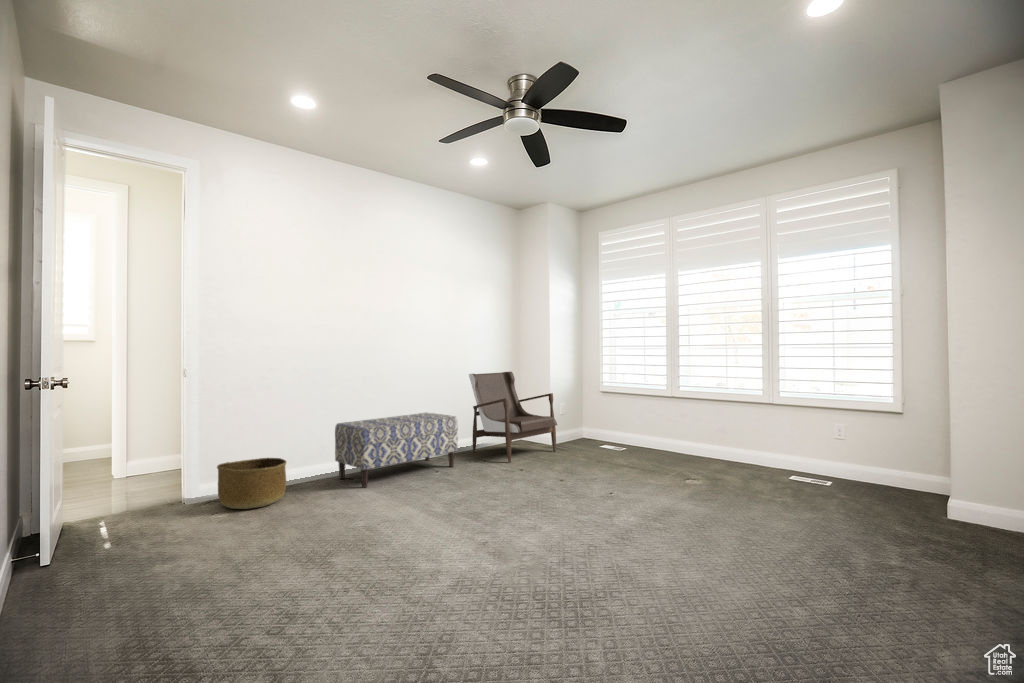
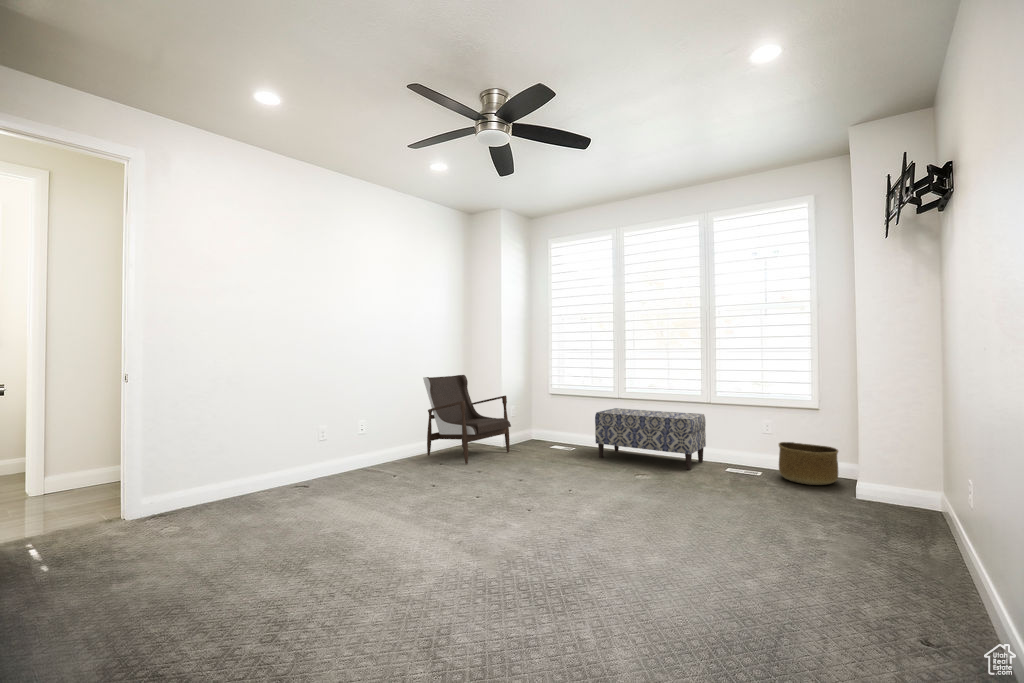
bench: present [335,413,458,487] -> present [595,408,706,470]
basket: present [217,458,287,509] -> present [779,442,838,485]

